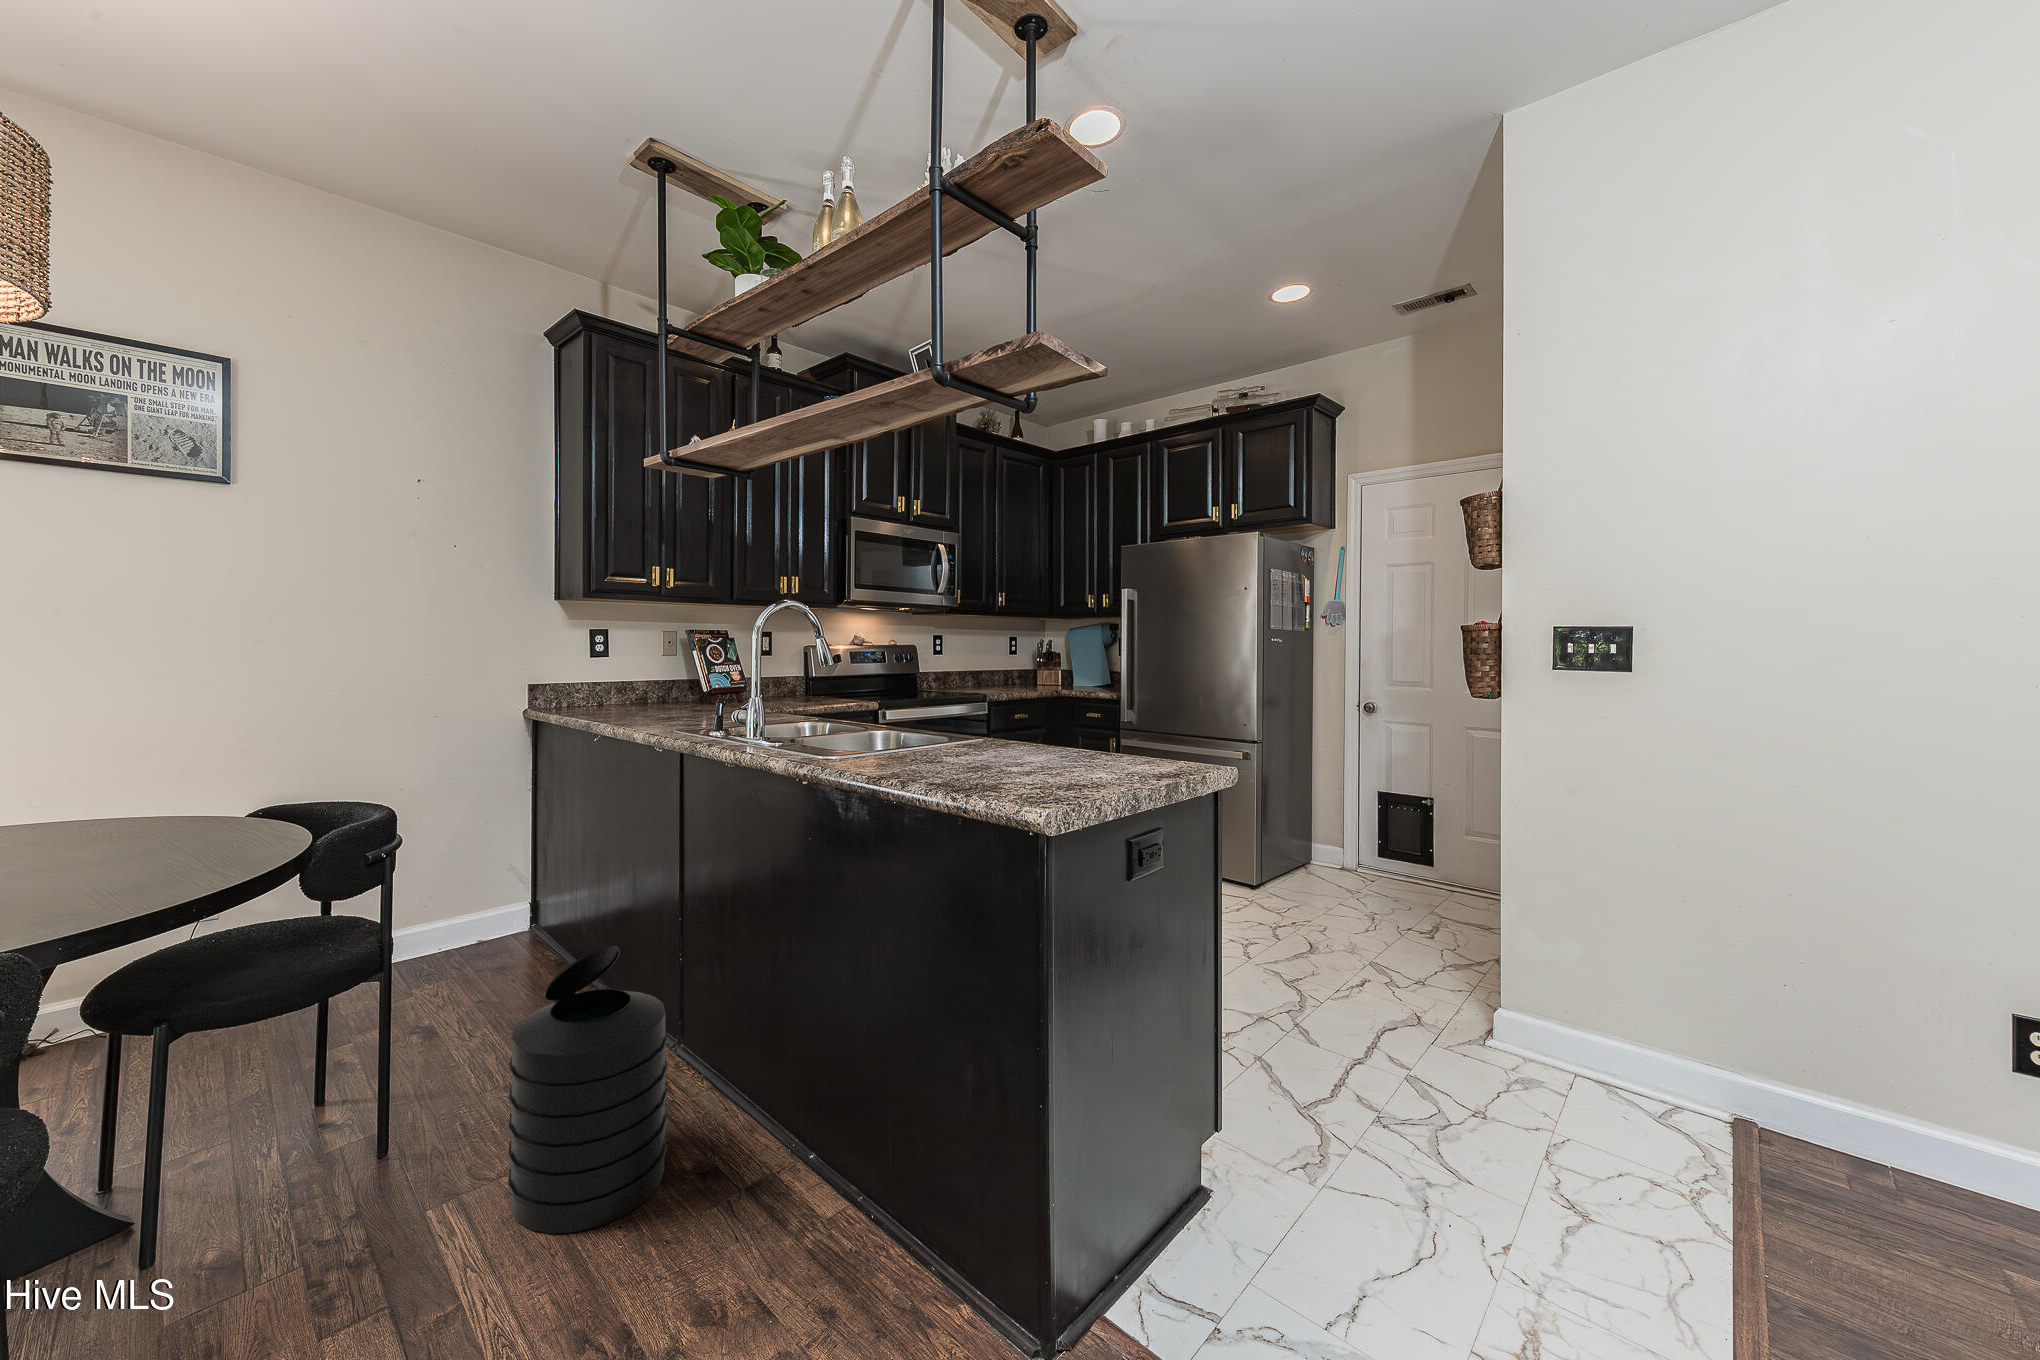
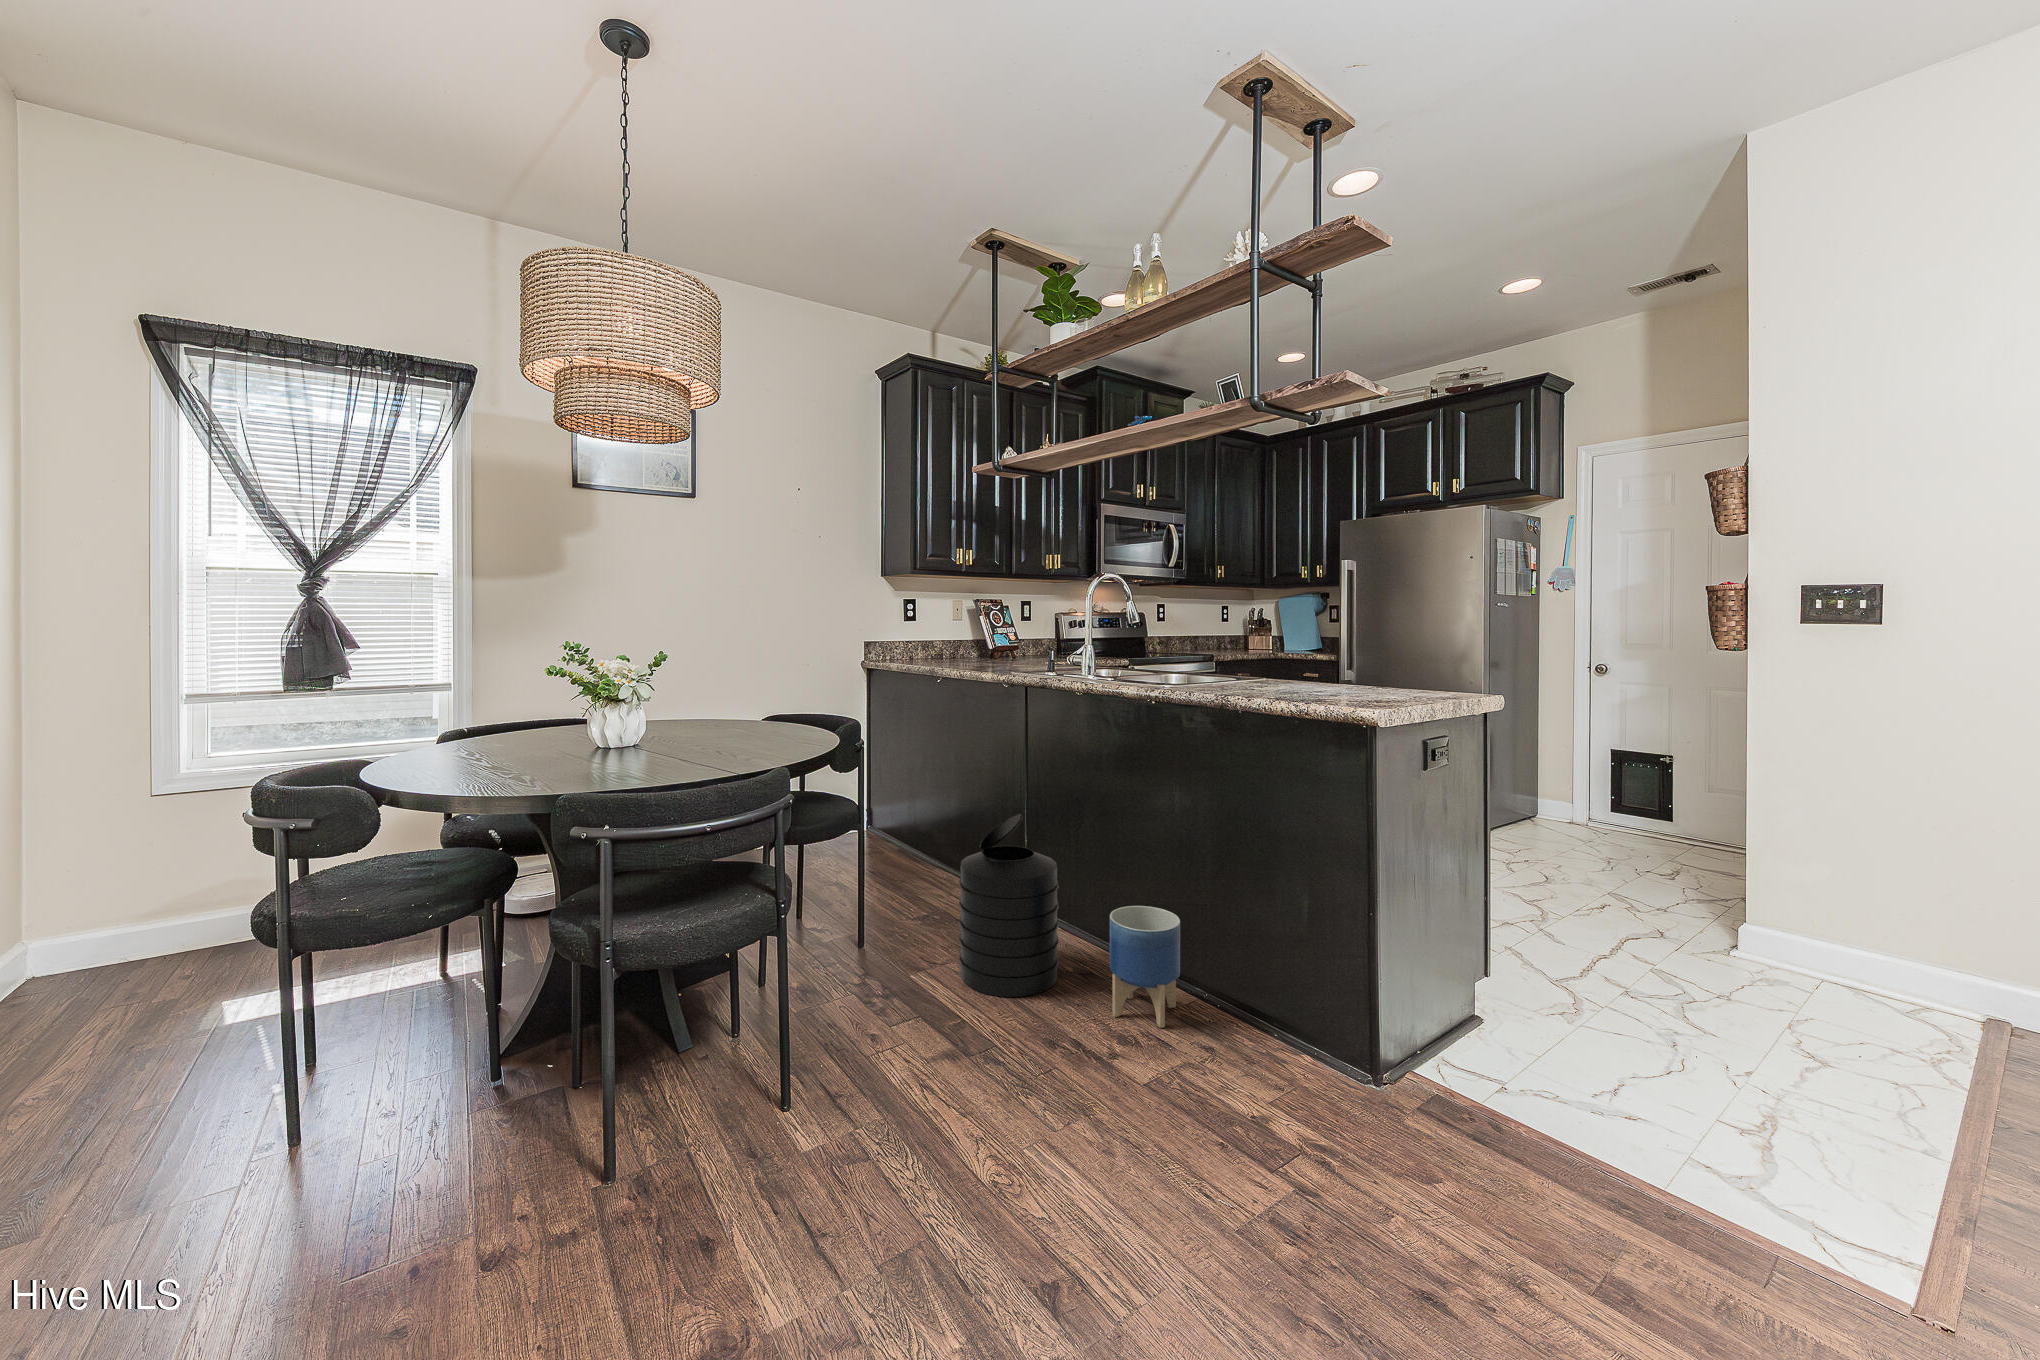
planter: none [711,1076,813,1274] -> present [1110,906,1180,1028]

